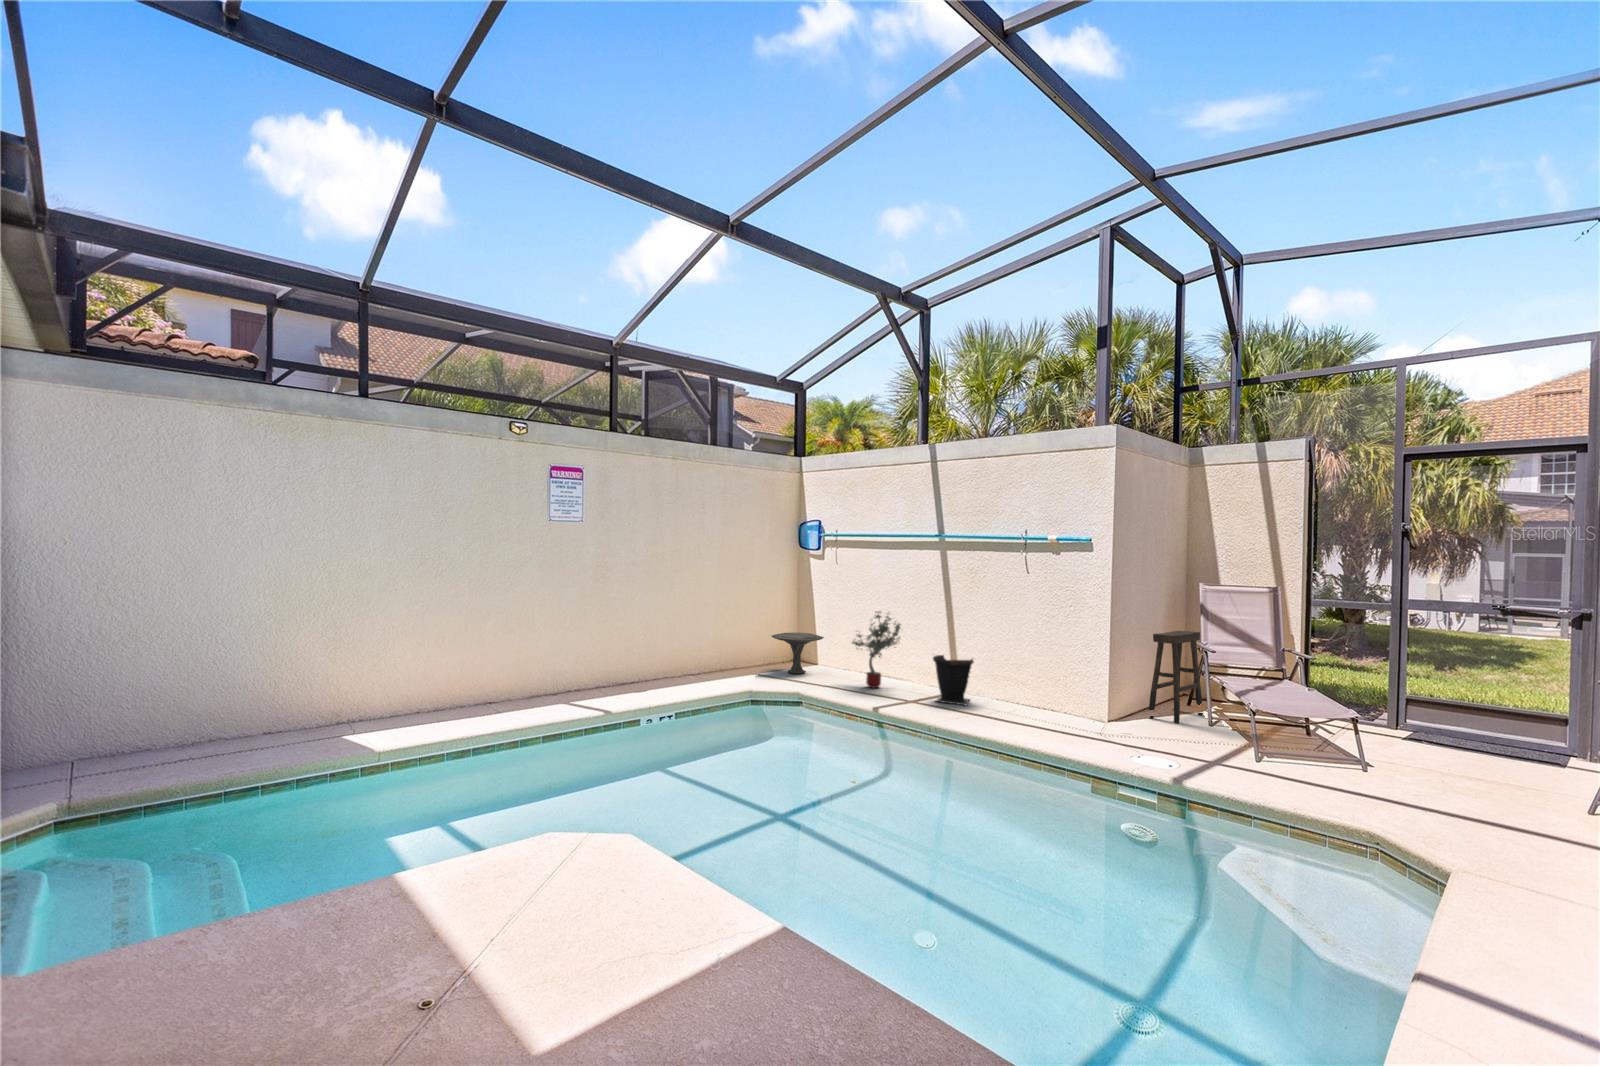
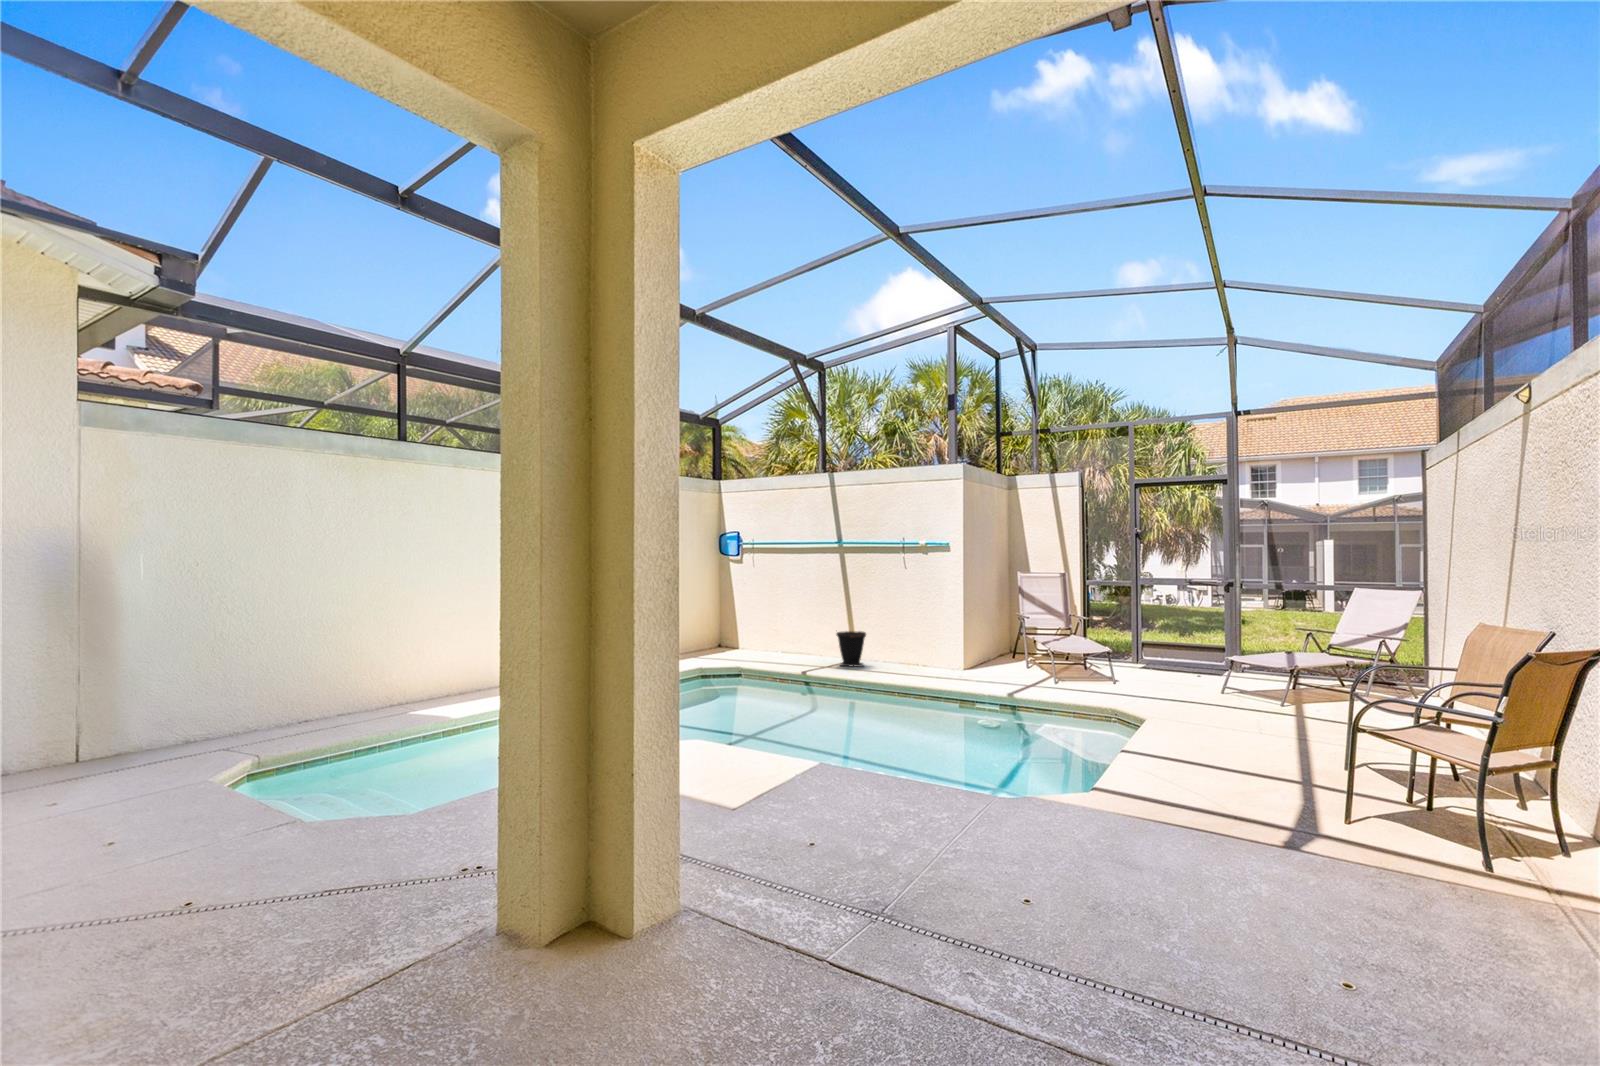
potted tree: present [852,611,901,688] -> none [770,601,811,661]
stool: present [1149,631,1203,723] -> none [987,605,1022,668]
side table: present [771,633,824,674] -> none [702,623,745,655]

